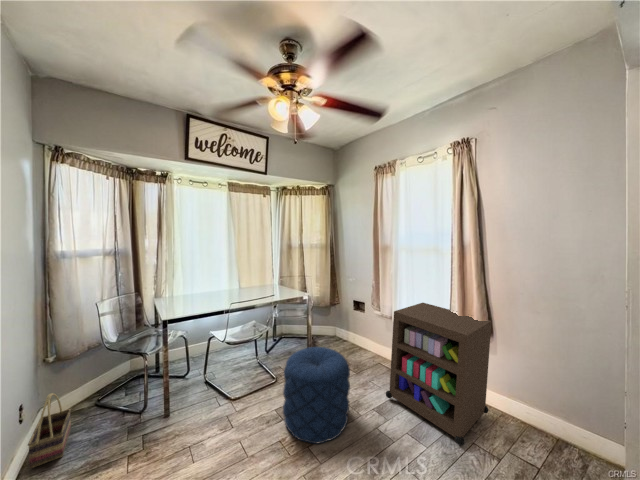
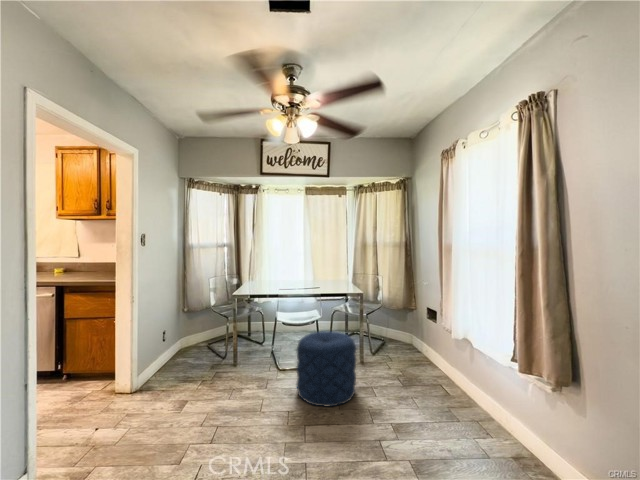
storage cabinet: present [386,303,492,446] -> none [403,306,520,452]
basket: present [28,393,71,469] -> none [167,326,191,364]

